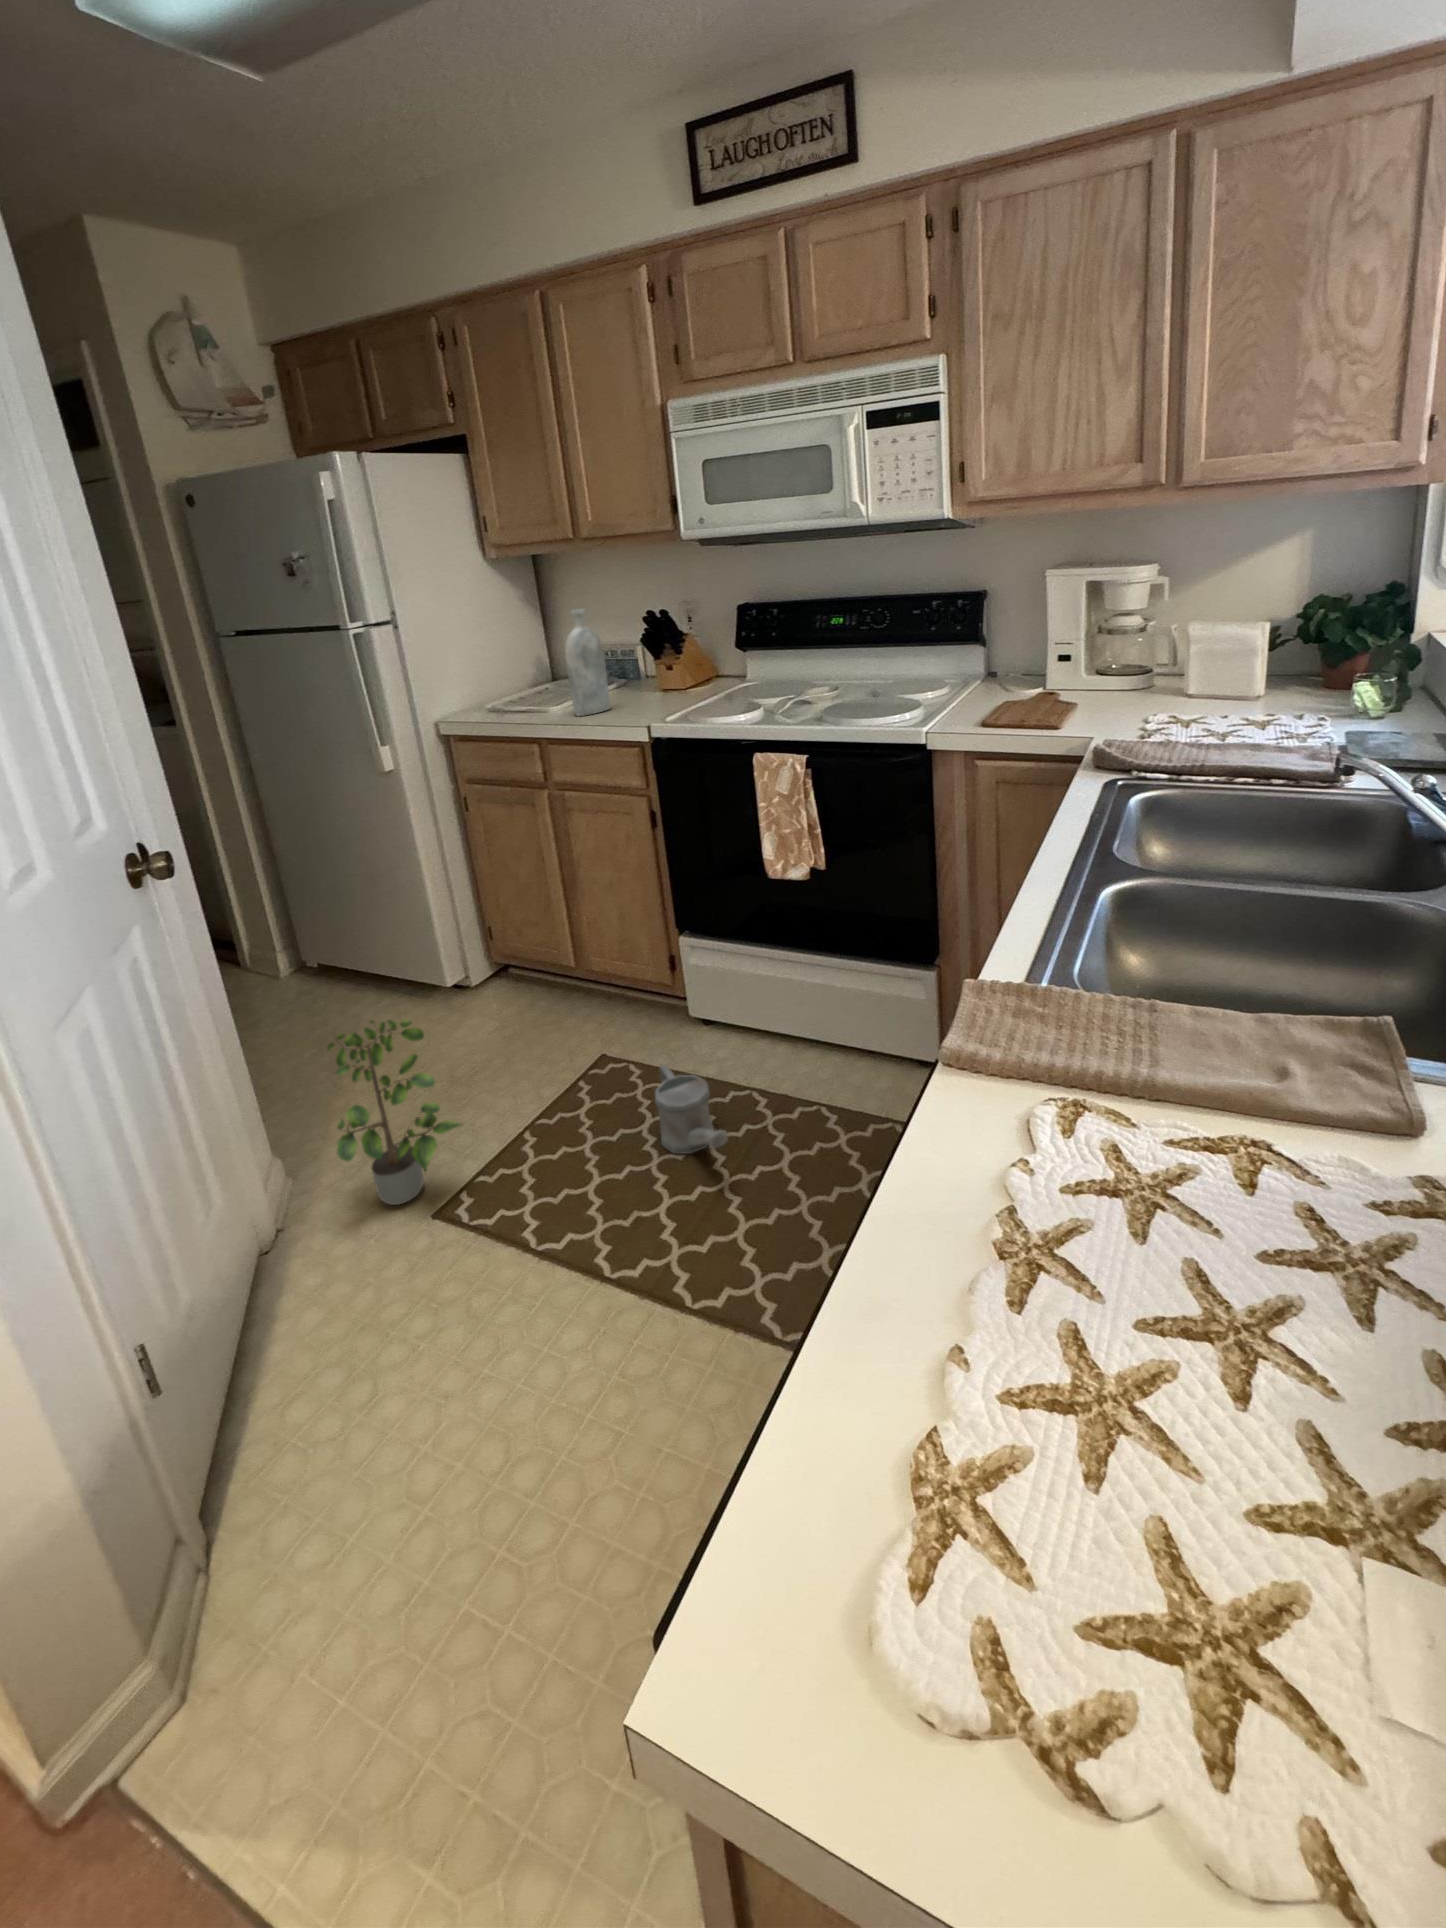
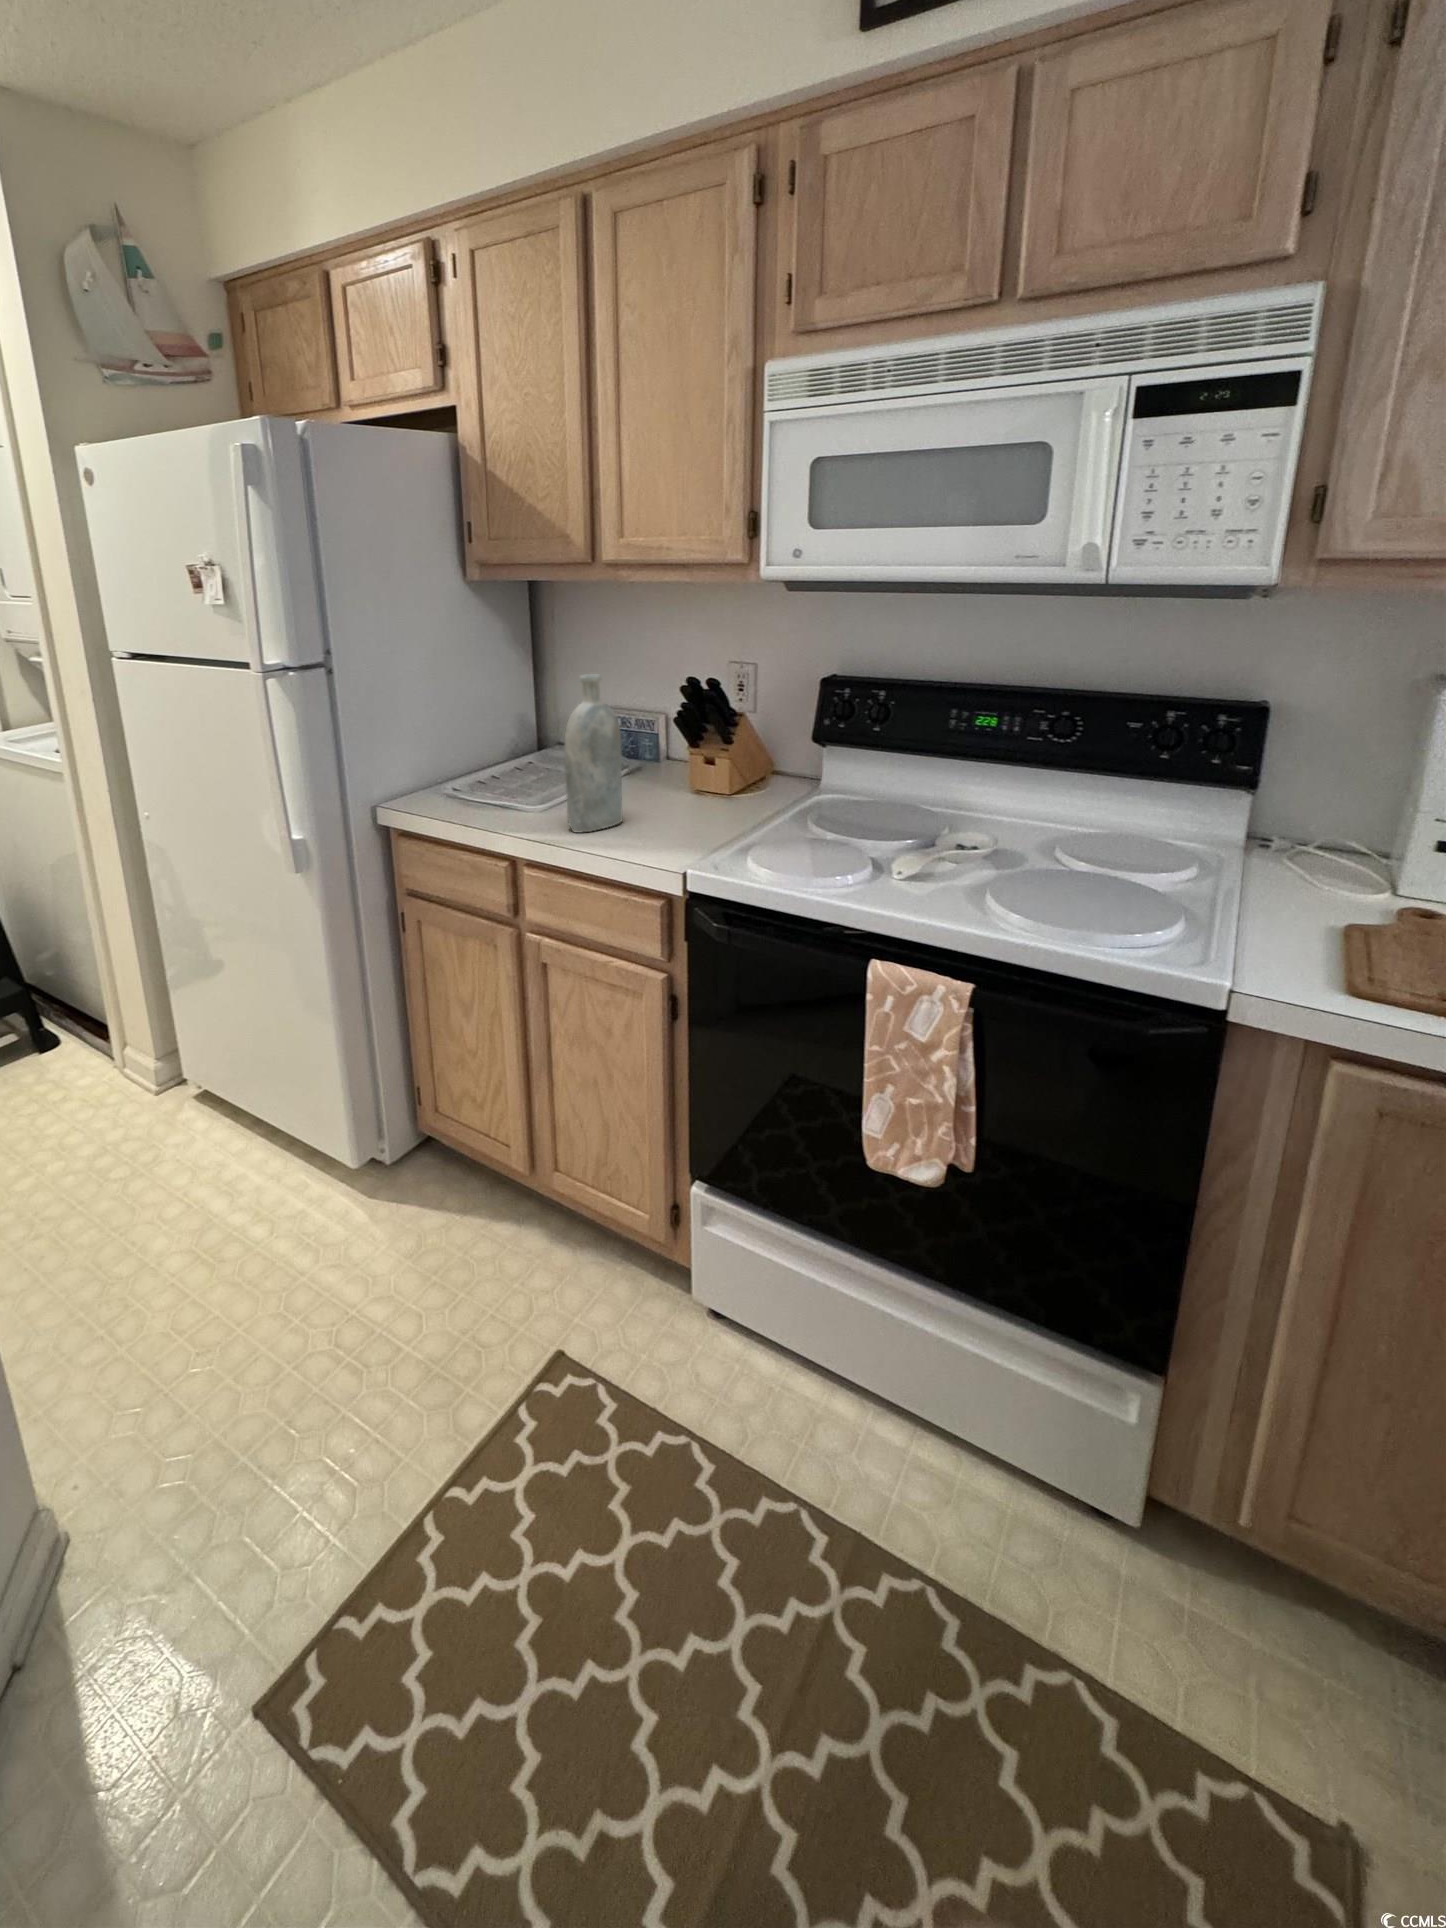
potted plant: present [327,1020,461,1205] -> none [109,1375,330,1670]
watering can: present [655,1065,728,1154] -> none [649,1450,787,1737]

